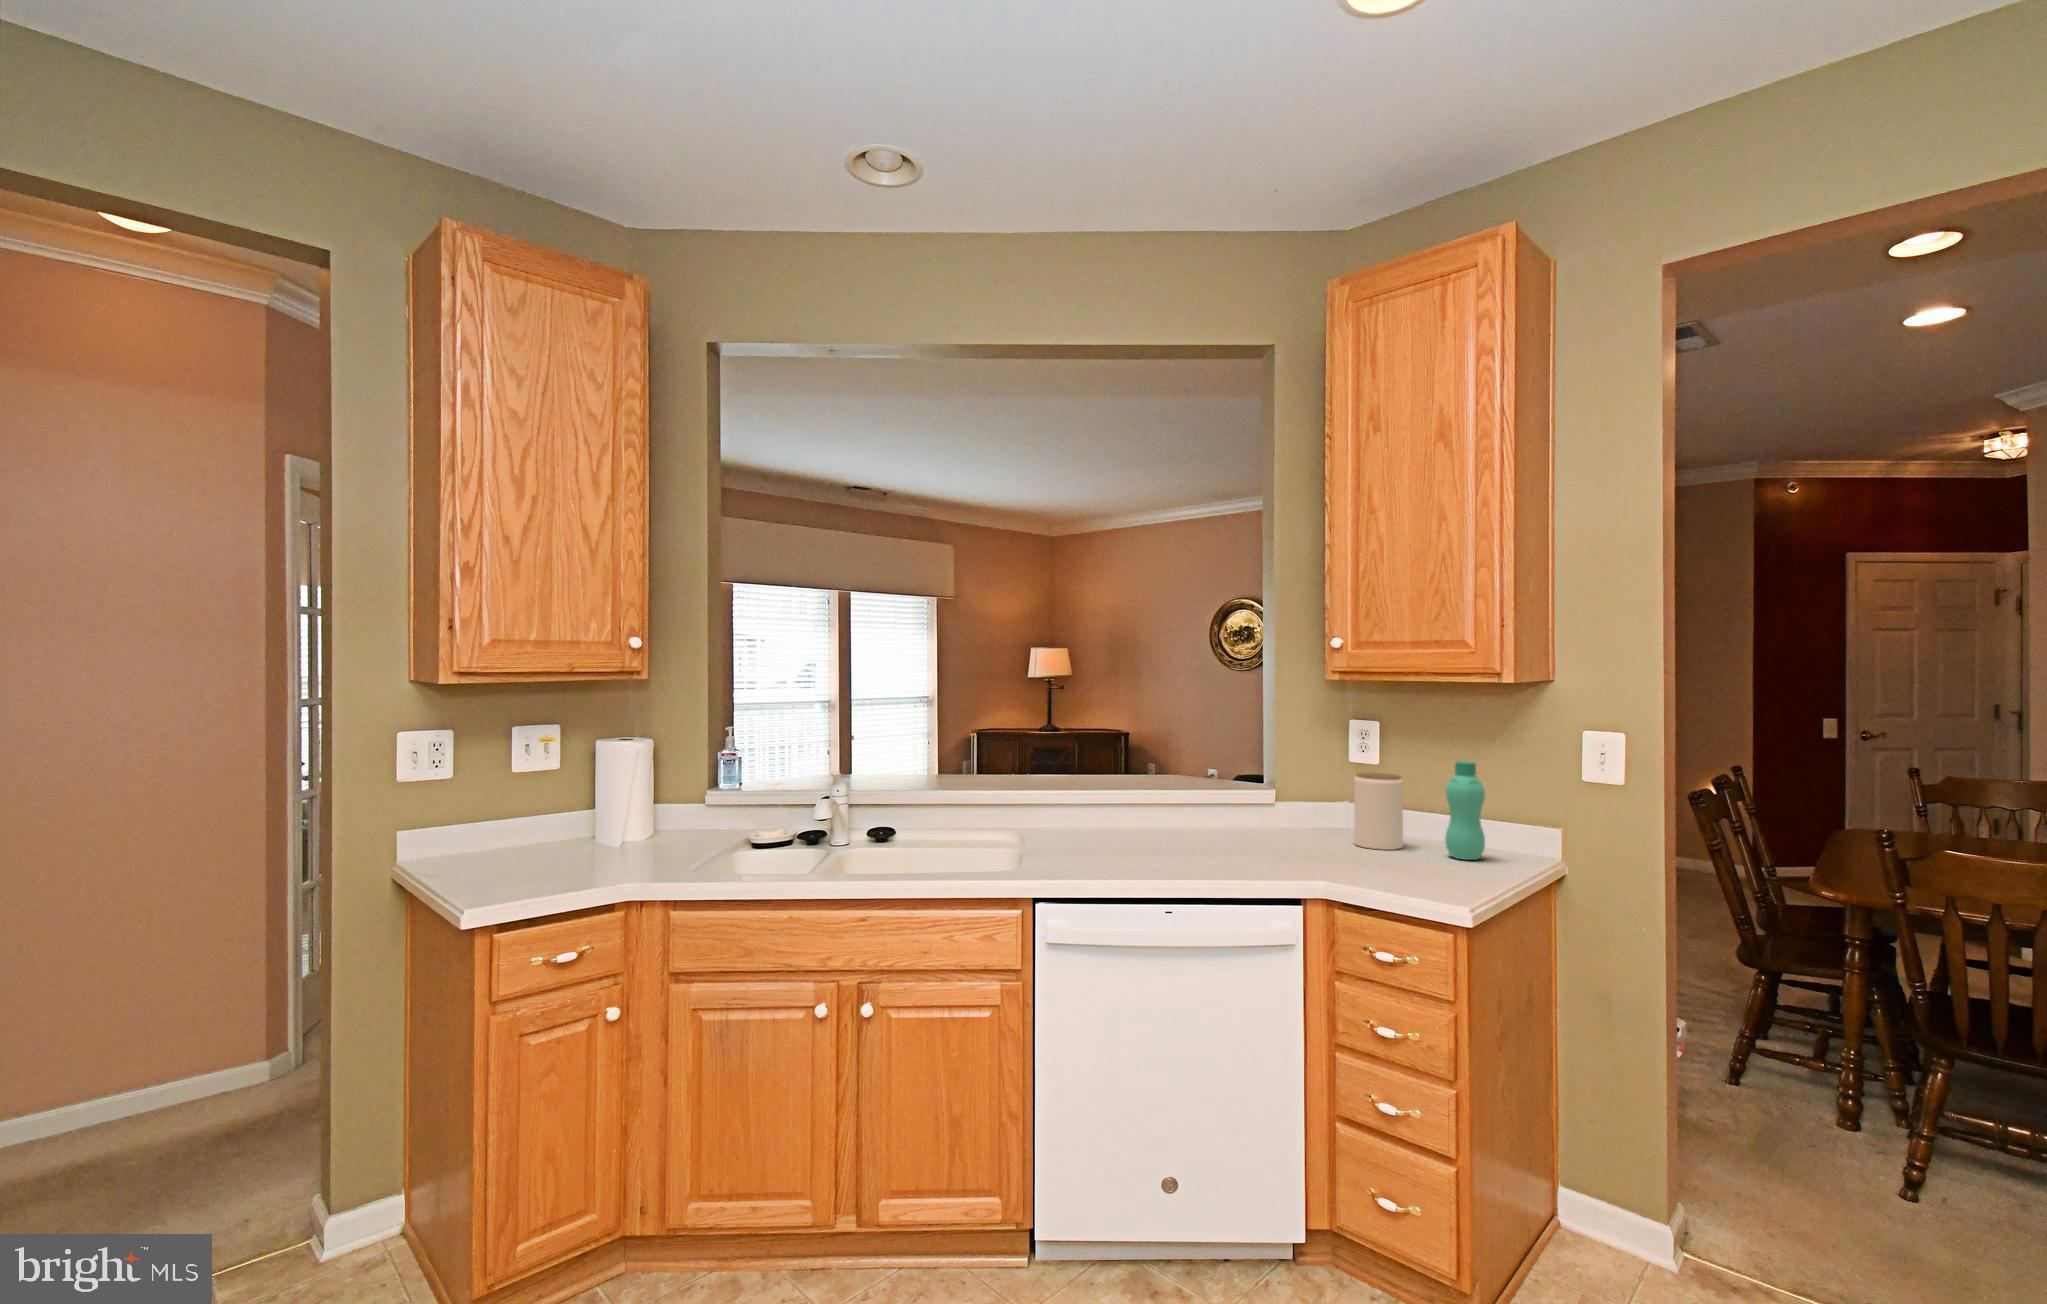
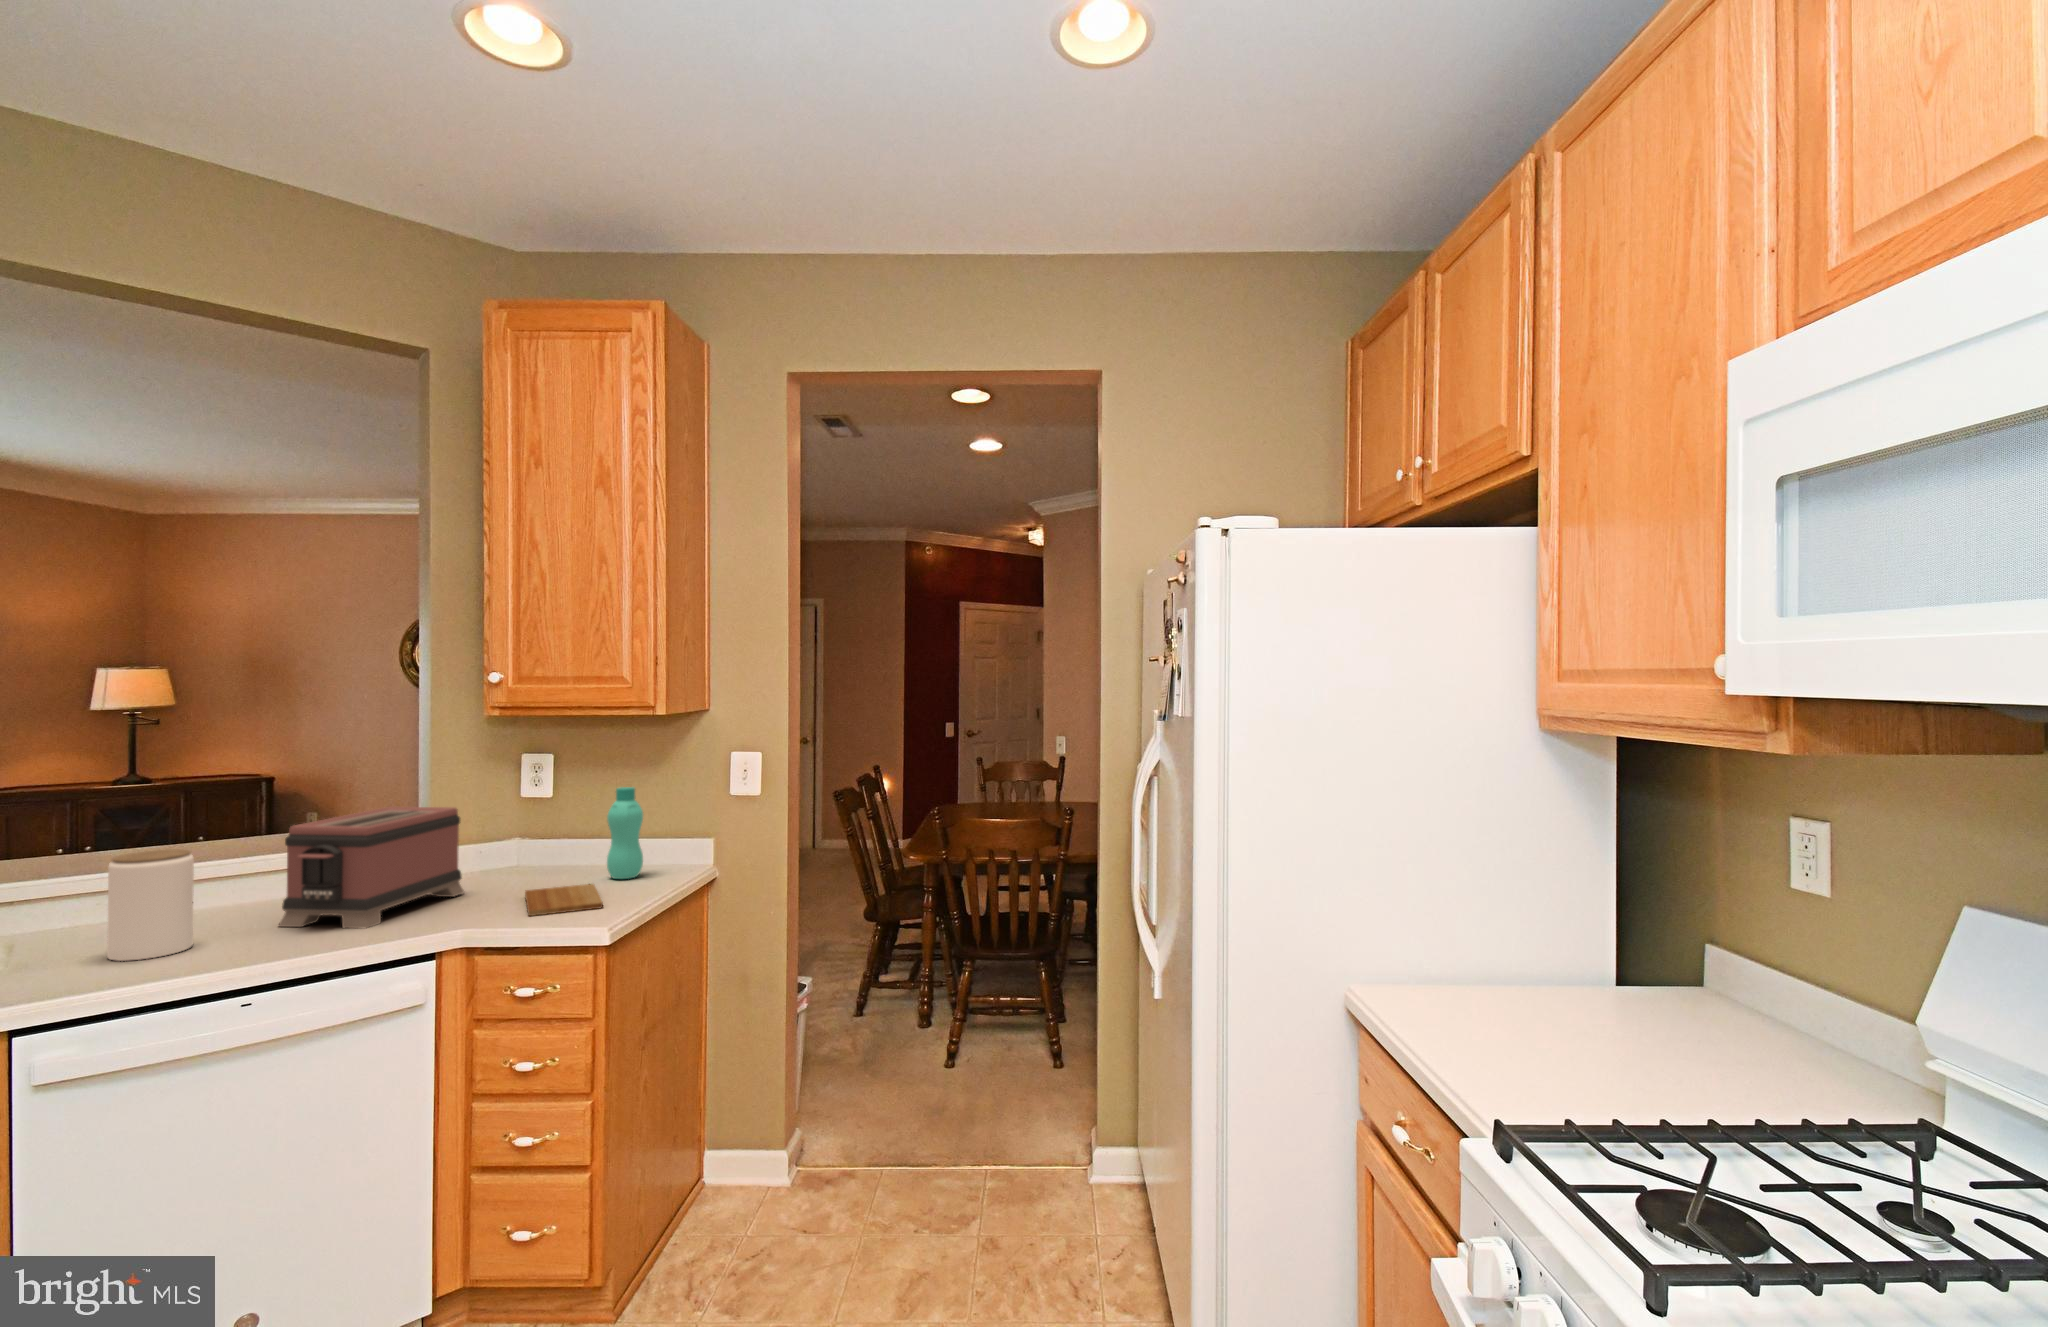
toaster: none [1172,761,1311,867] -> present [279,807,464,928]
jar: present [1354,773,1403,850] -> present [107,850,194,961]
cutting board: none [1369,855,1455,886] -> present [525,884,603,916]

